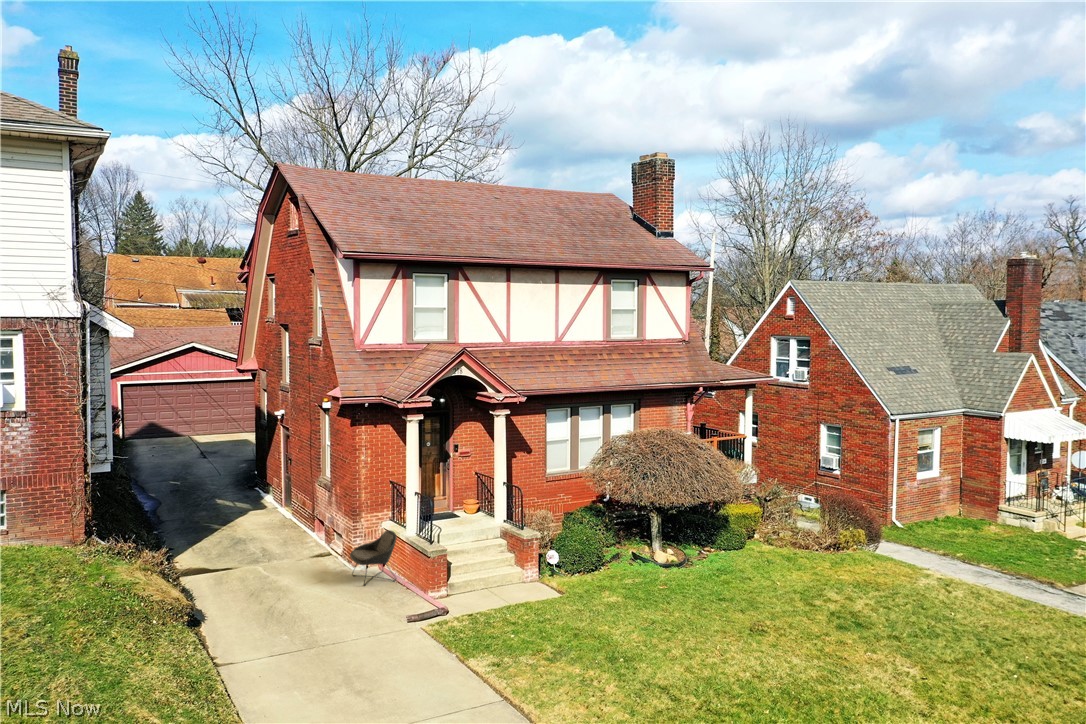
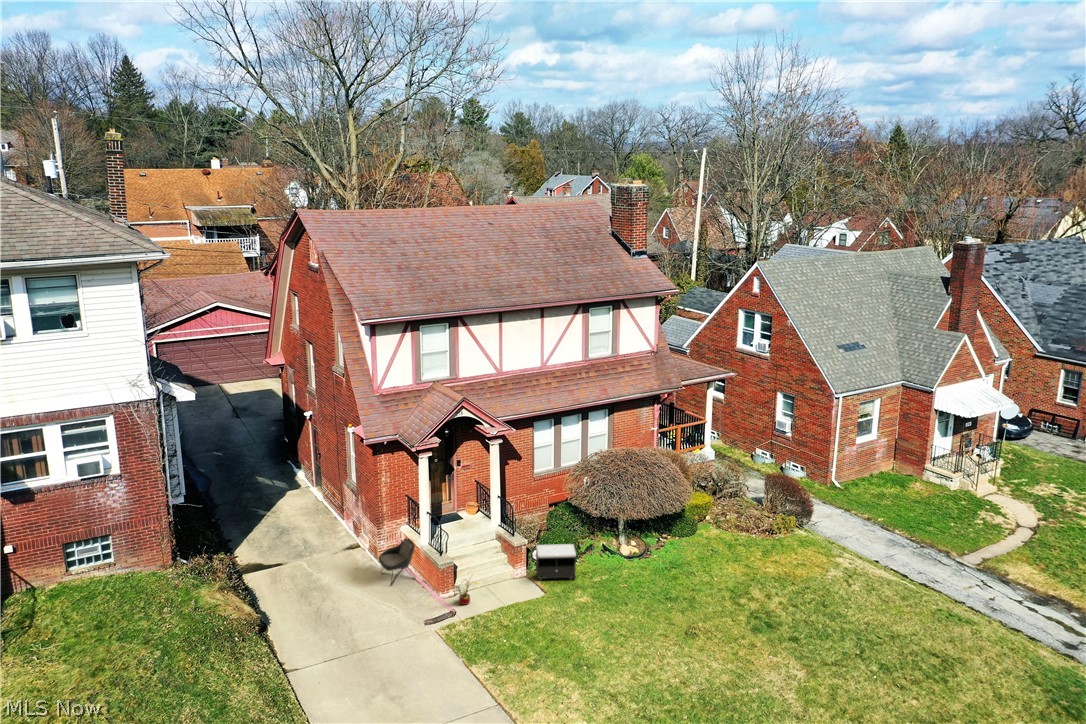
storage bench: none [549,542,601,585] -> present [536,544,576,580]
decorative plant: none [438,564,476,603] -> present [458,580,478,605]

